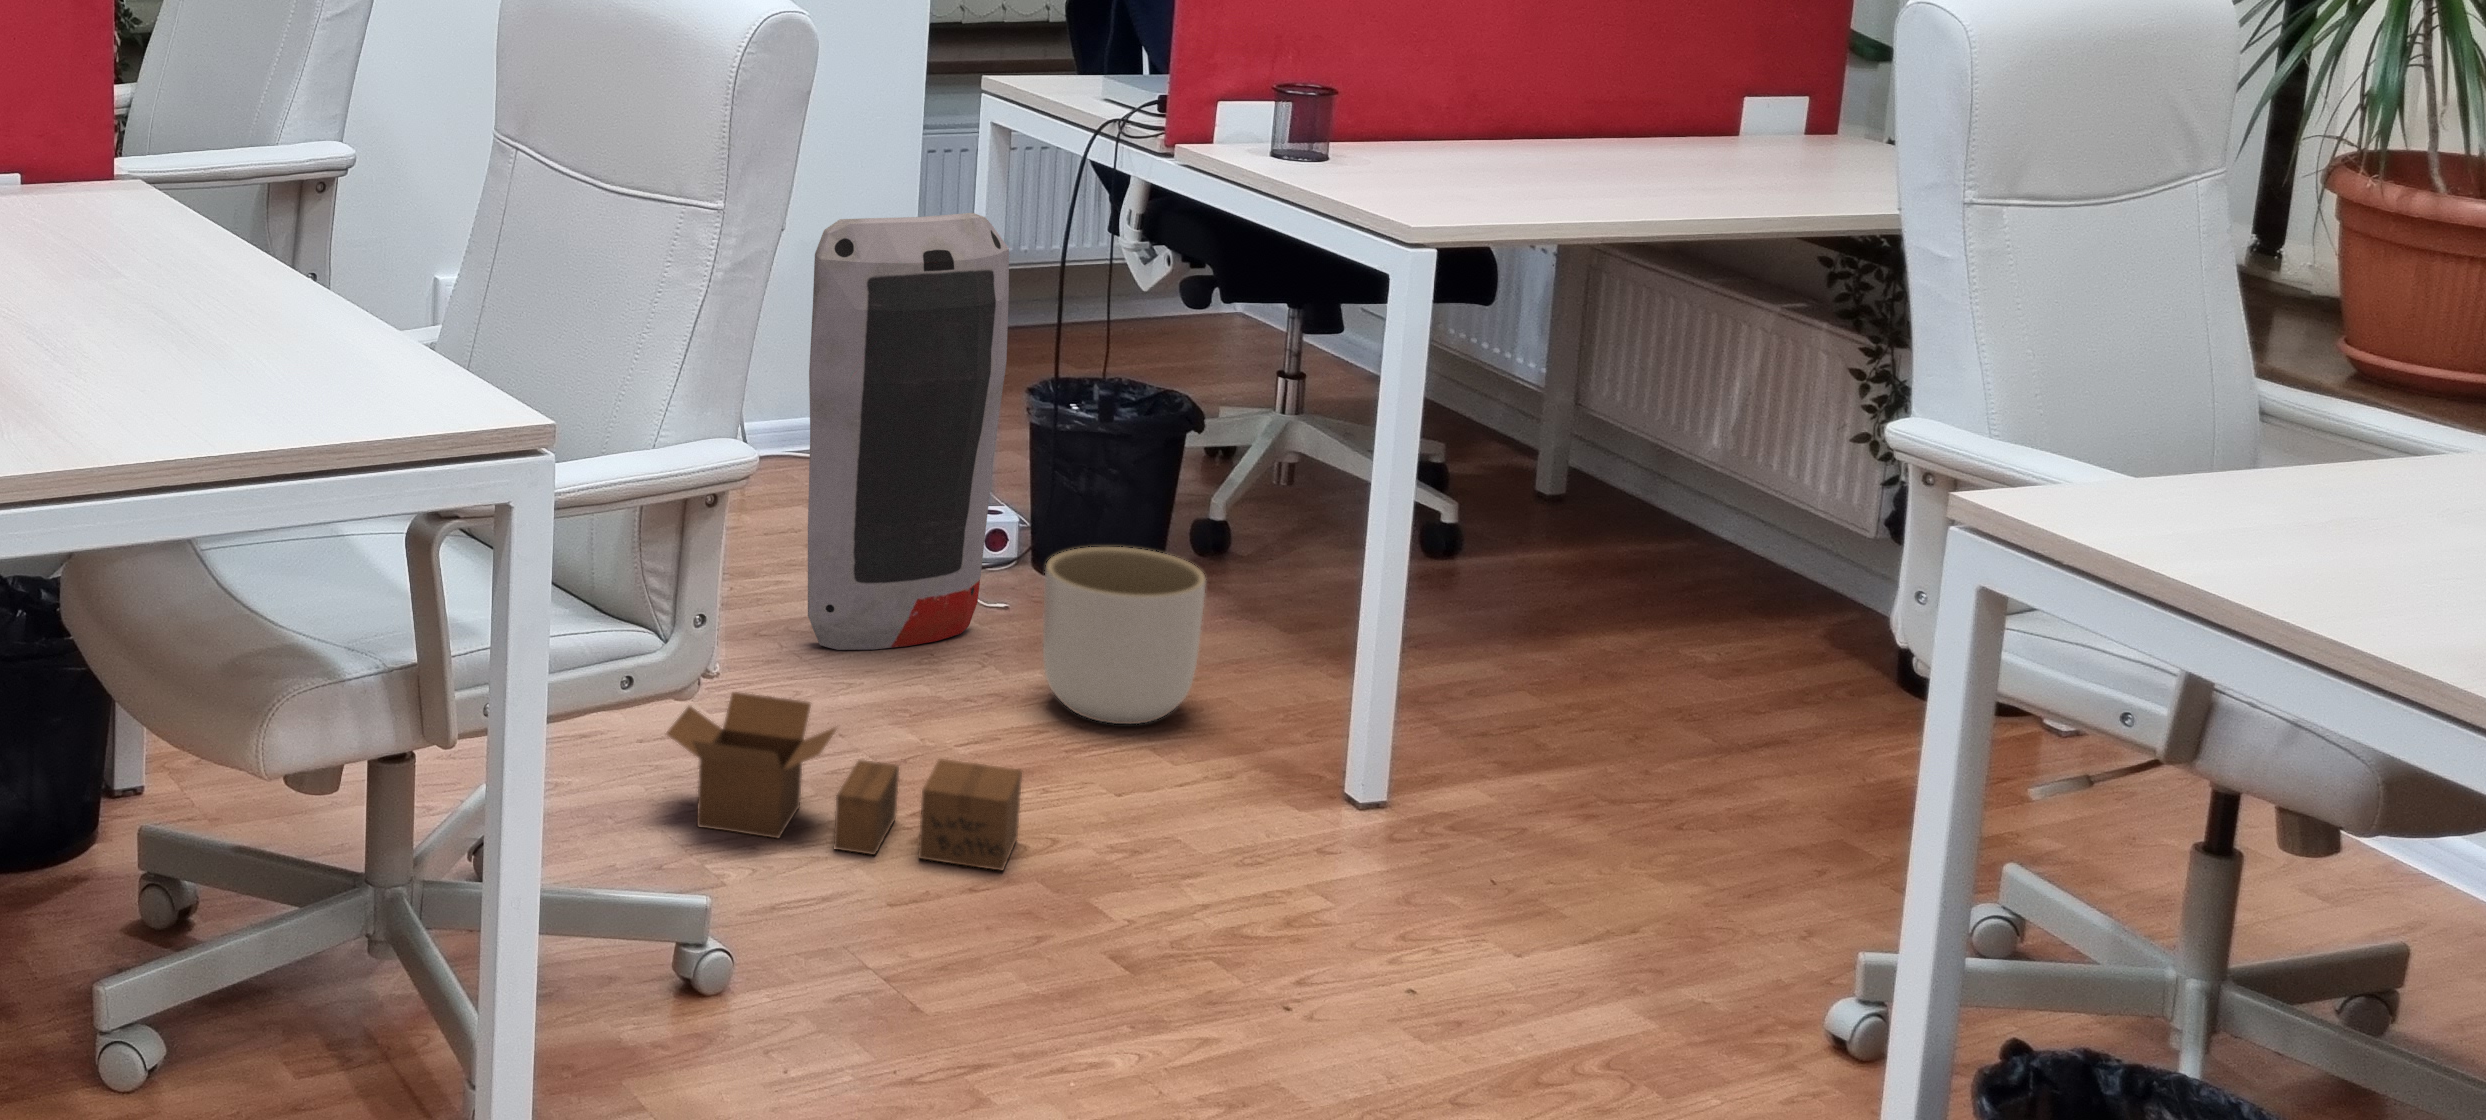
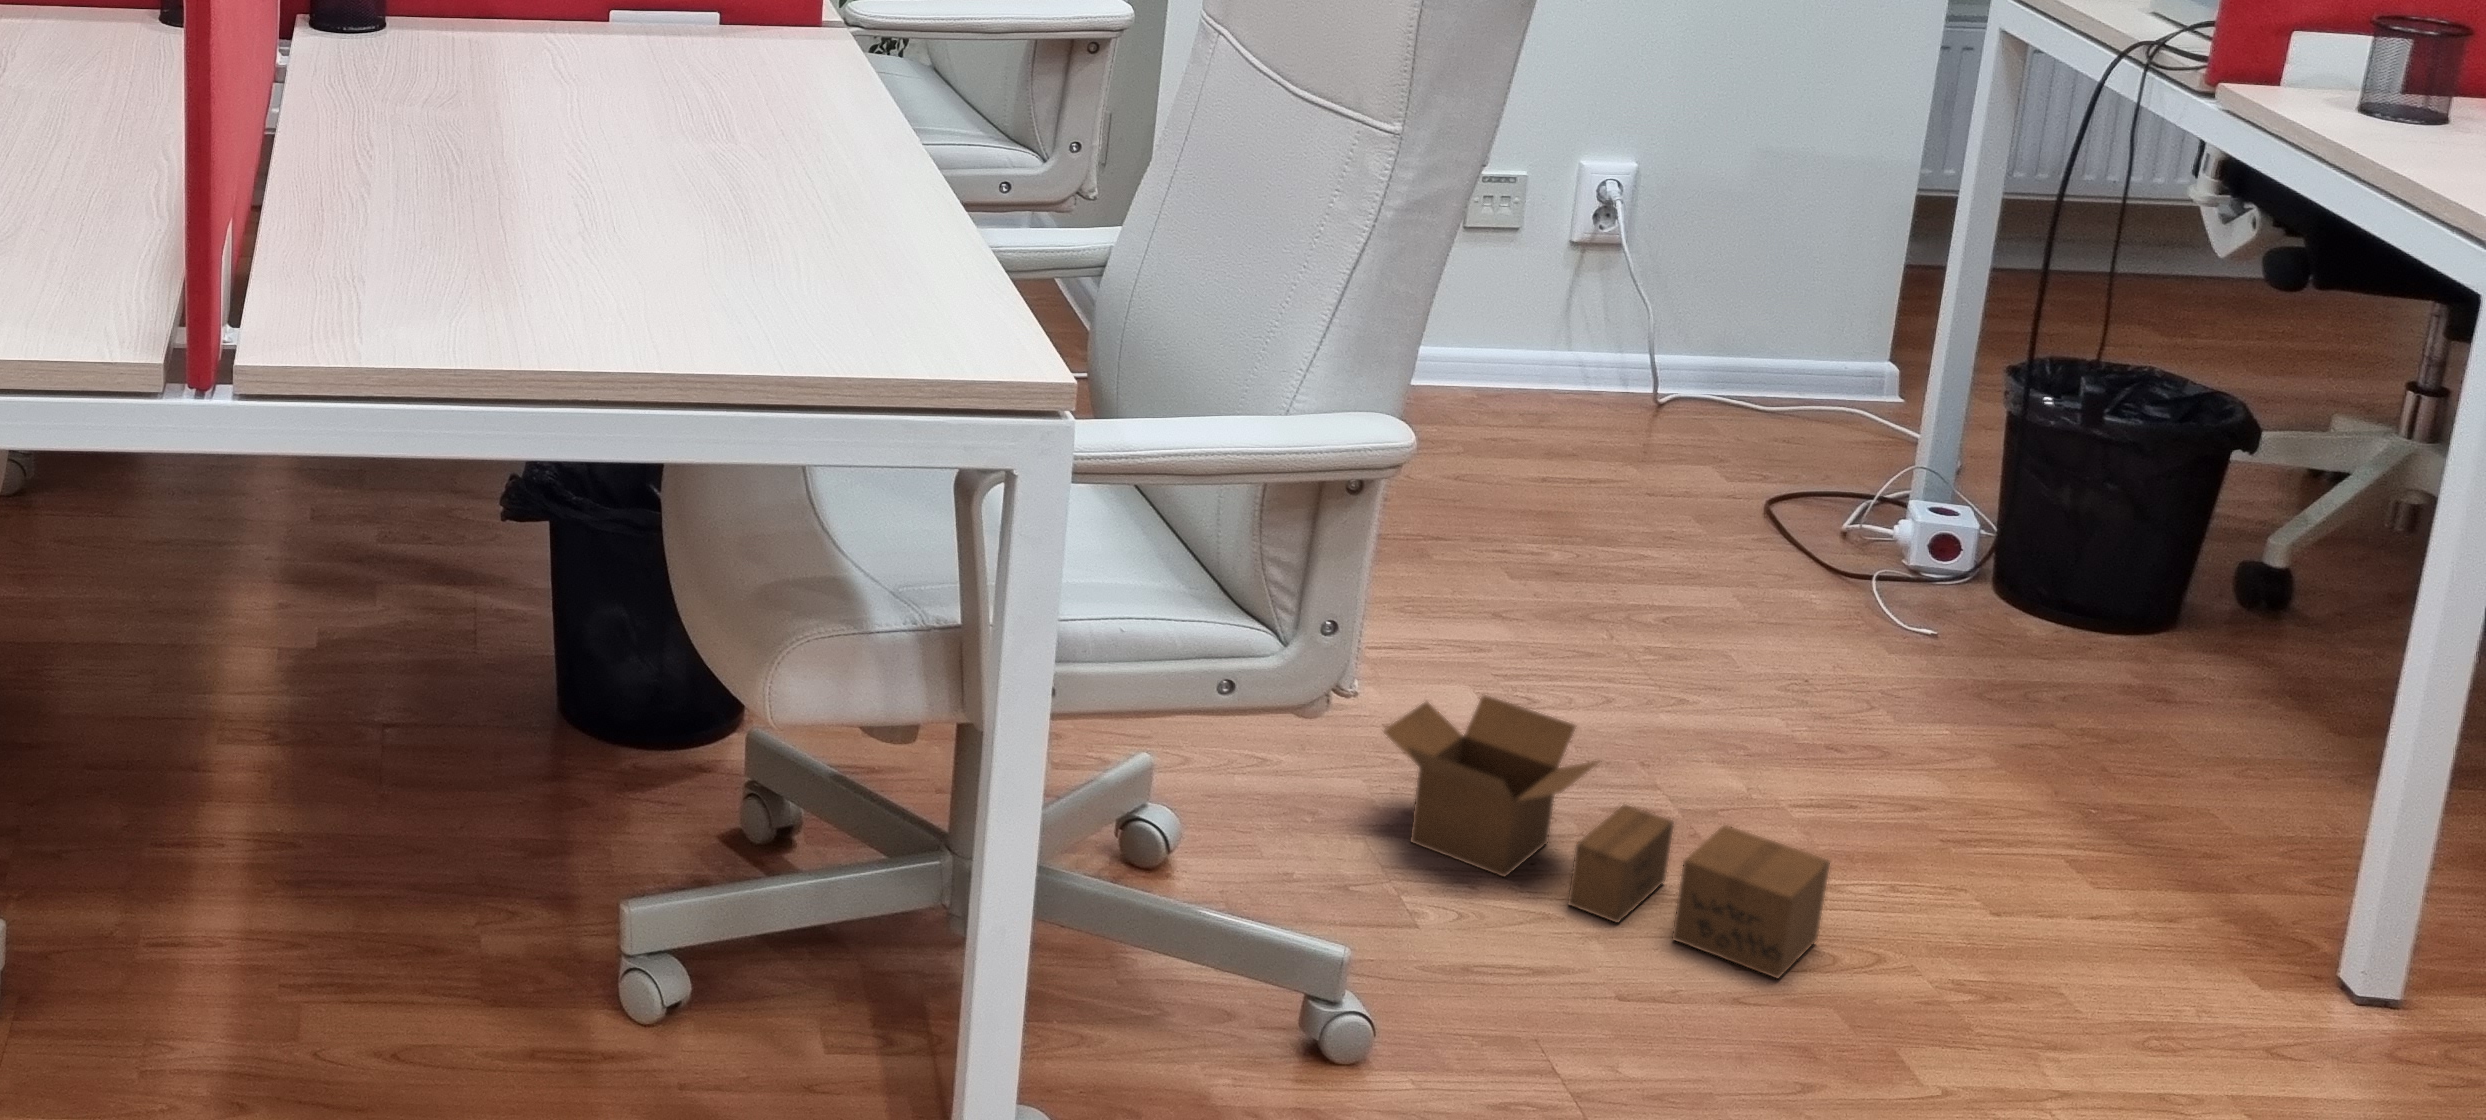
air purifier: present [808,213,1009,650] -> none [1651,144,1971,664]
planter: present [1043,547,1206,724] -> none [1937,588,2180,821]

